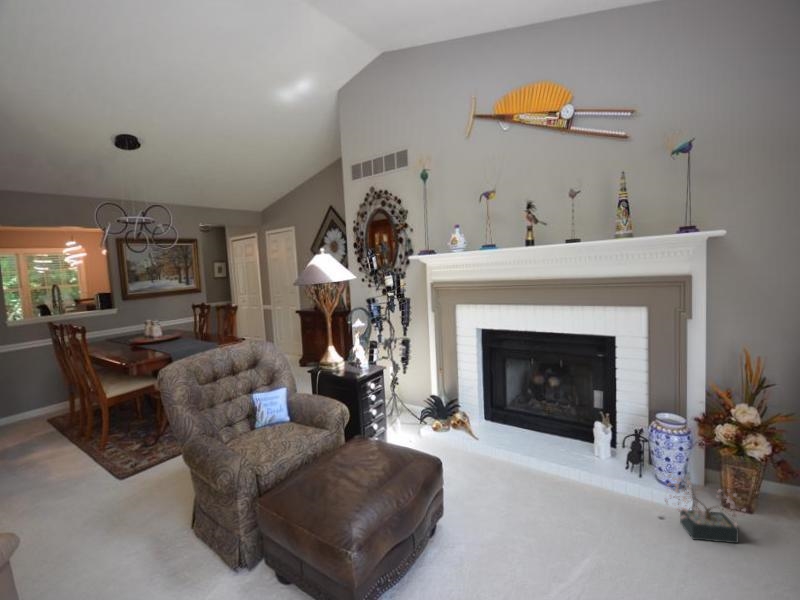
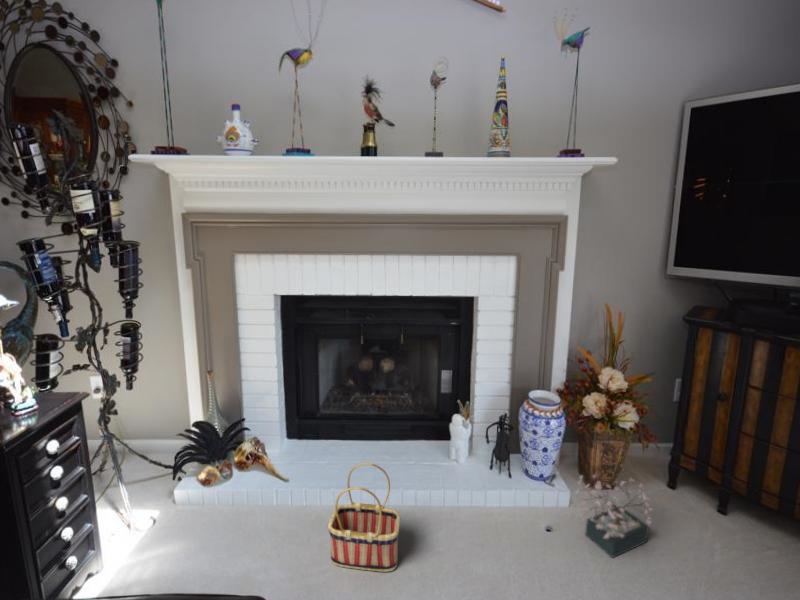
basket: none [487,428,530,494] -> present [328,463,400,572]

